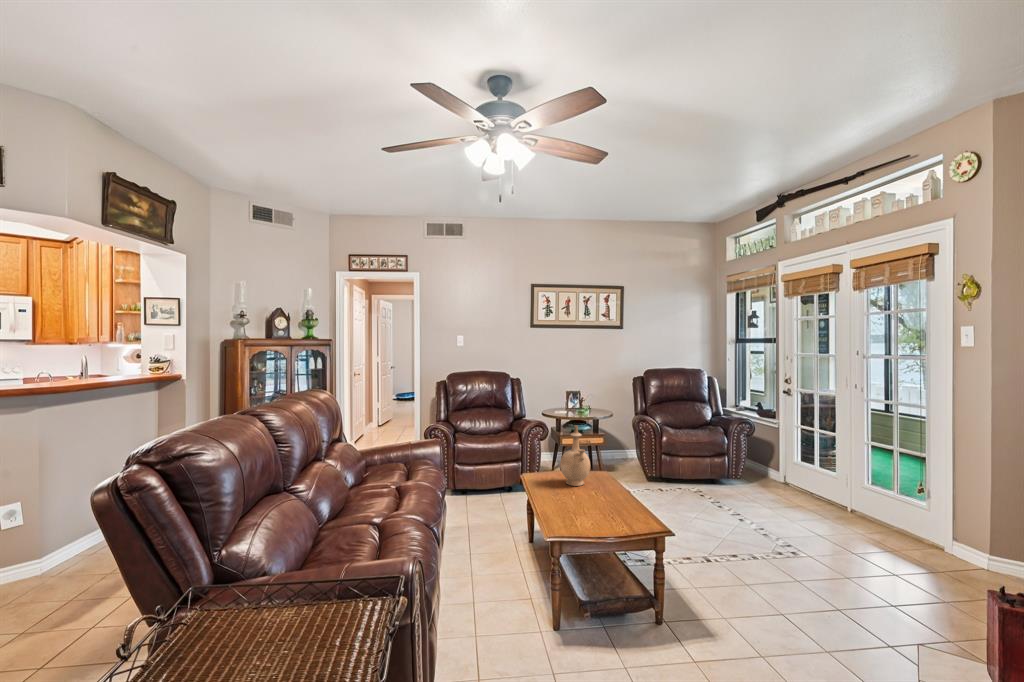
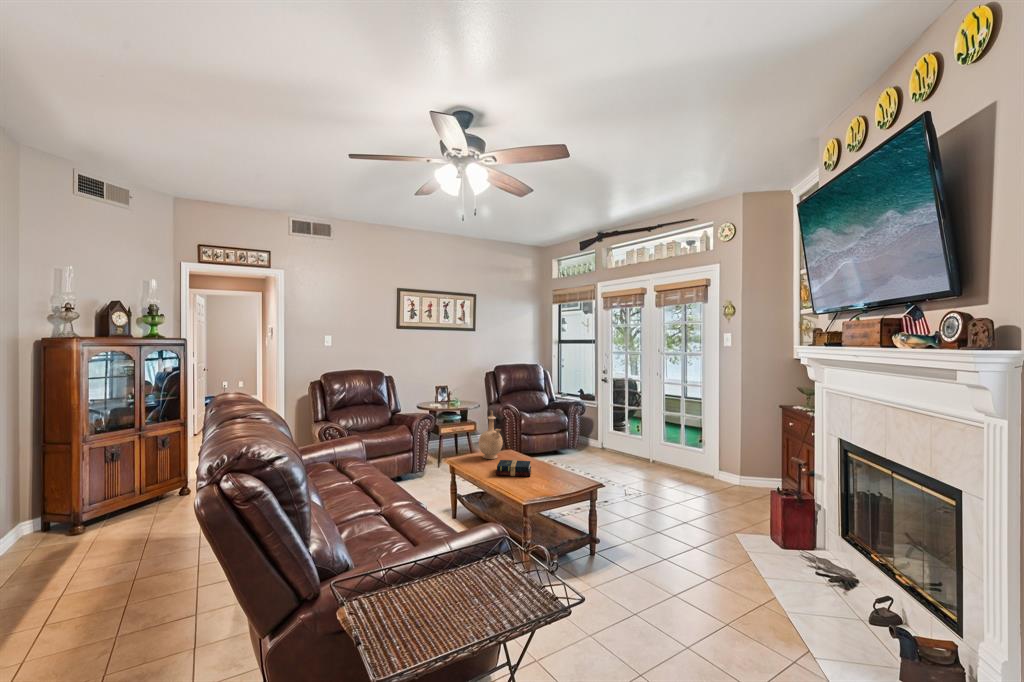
hardback book: none [558,490,611,518] -> present [496,460,531,476]

